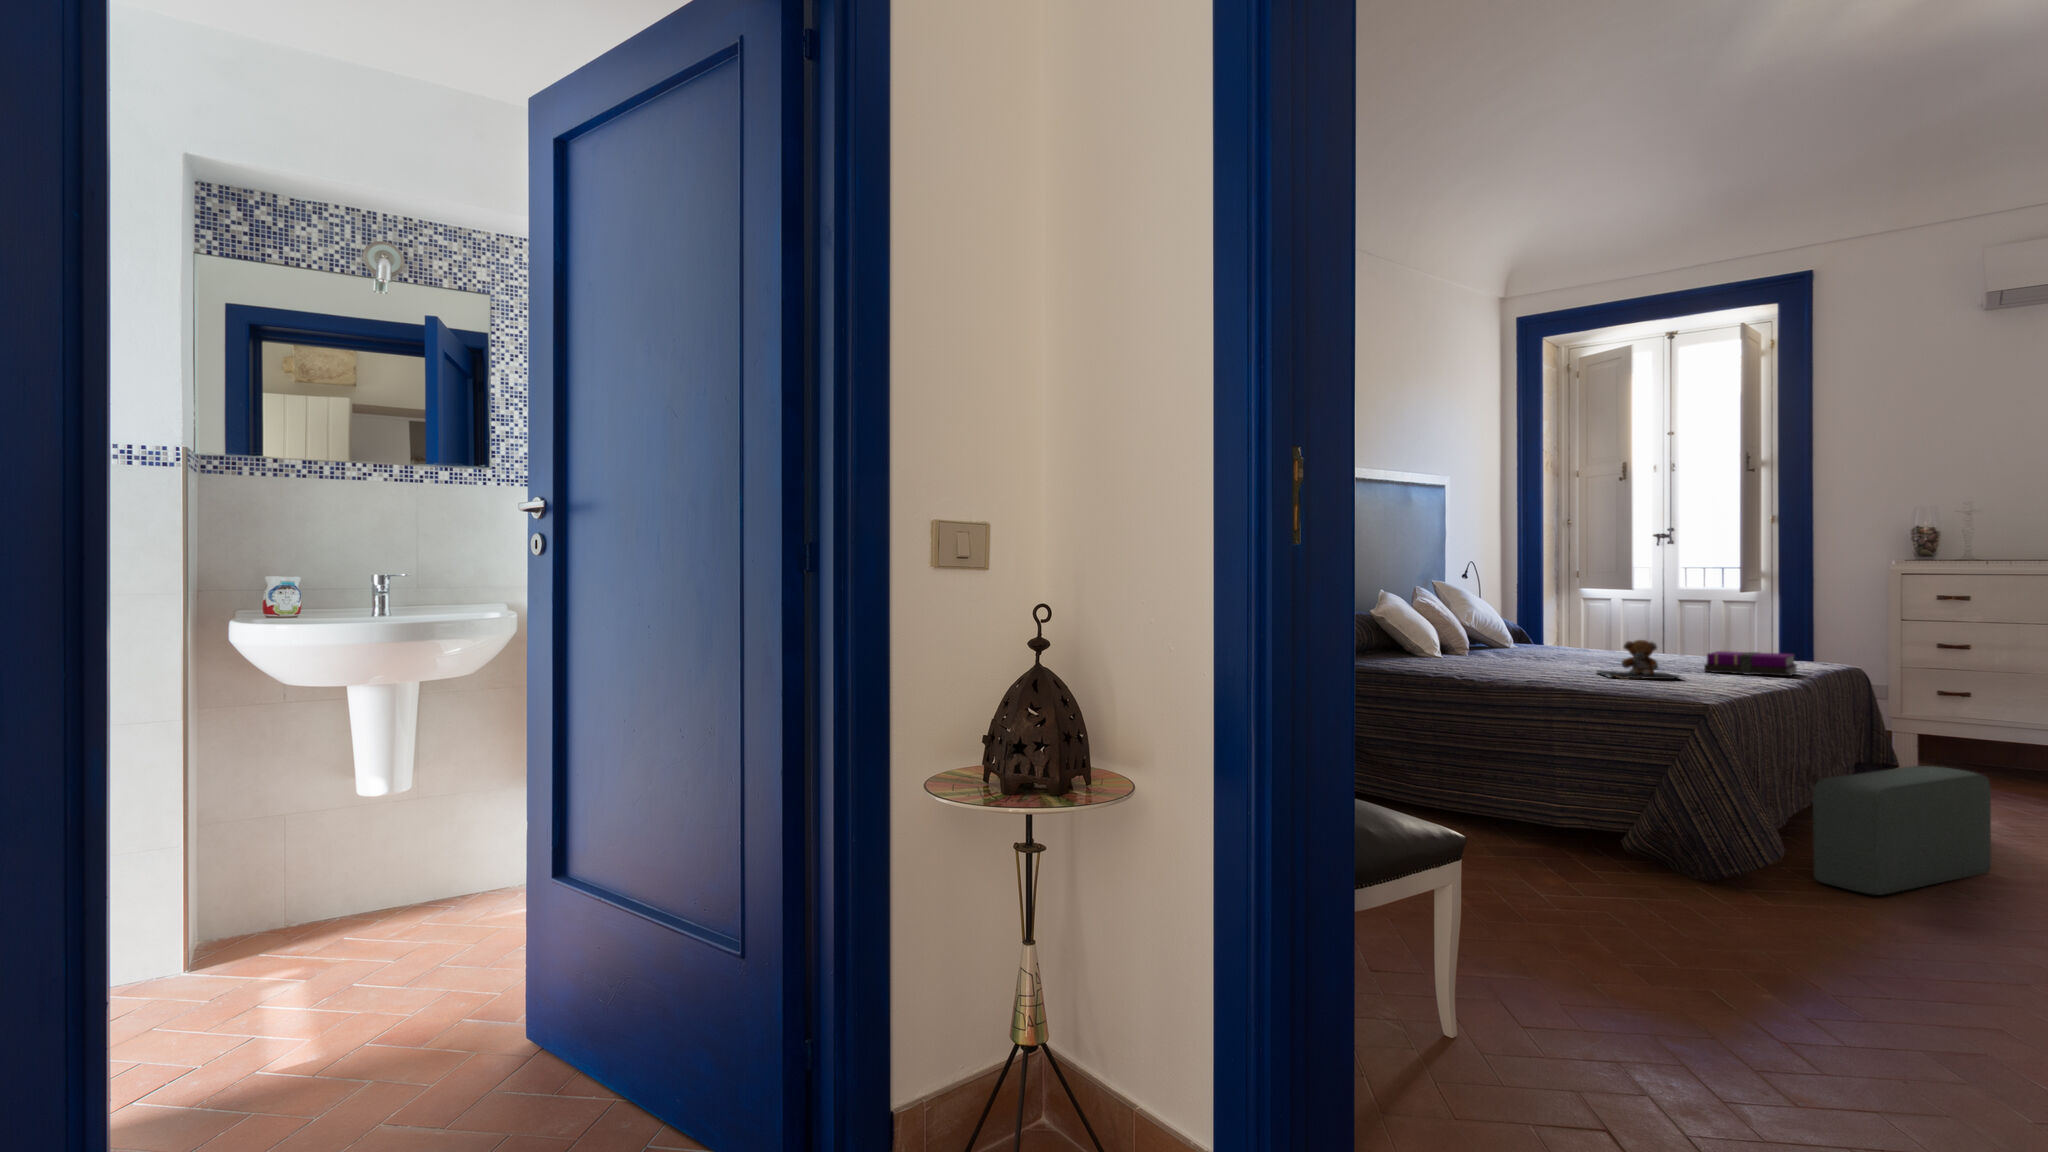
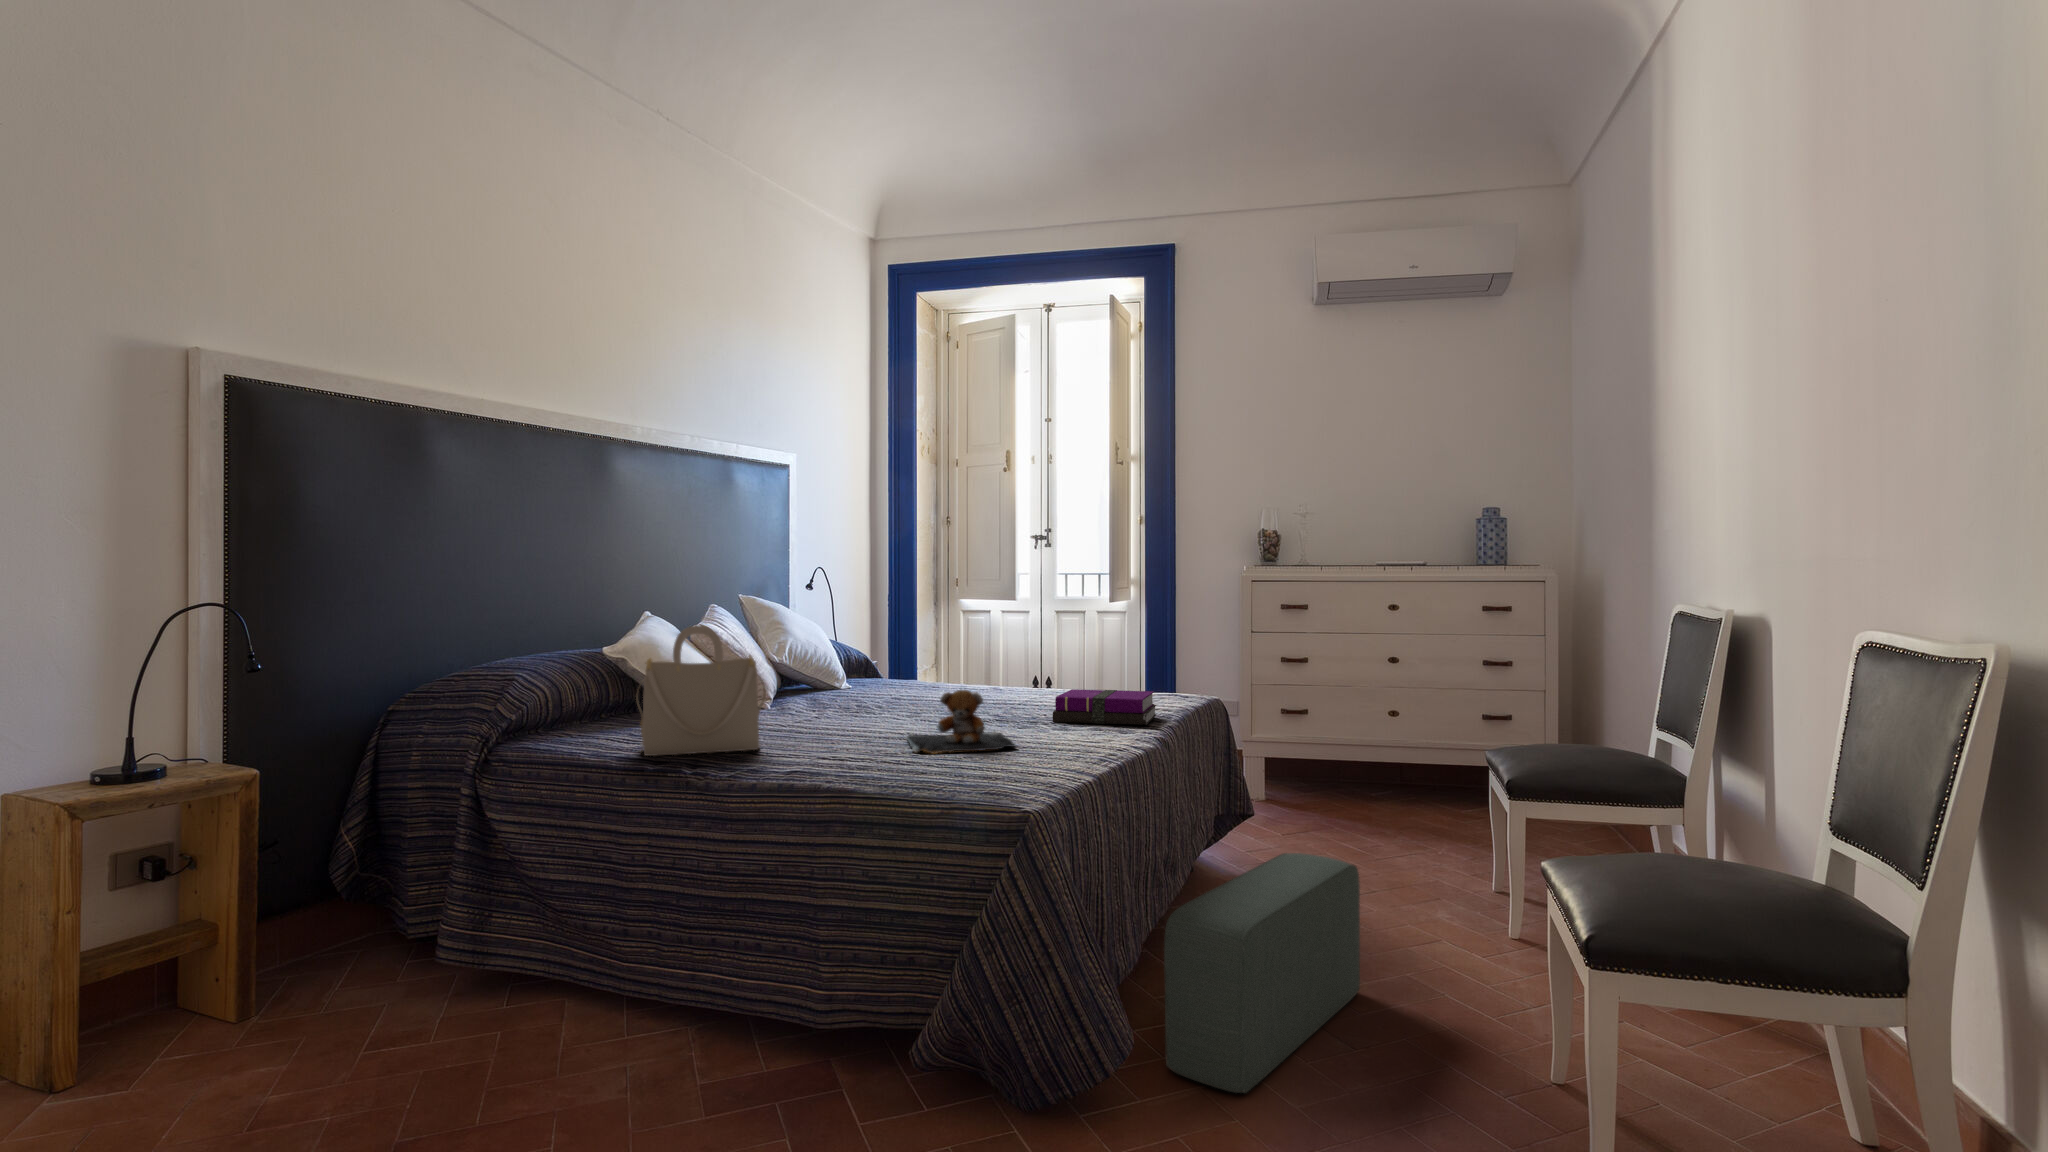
handbag: none [1421,594,1502,671] -> present [636,625,766,756]

